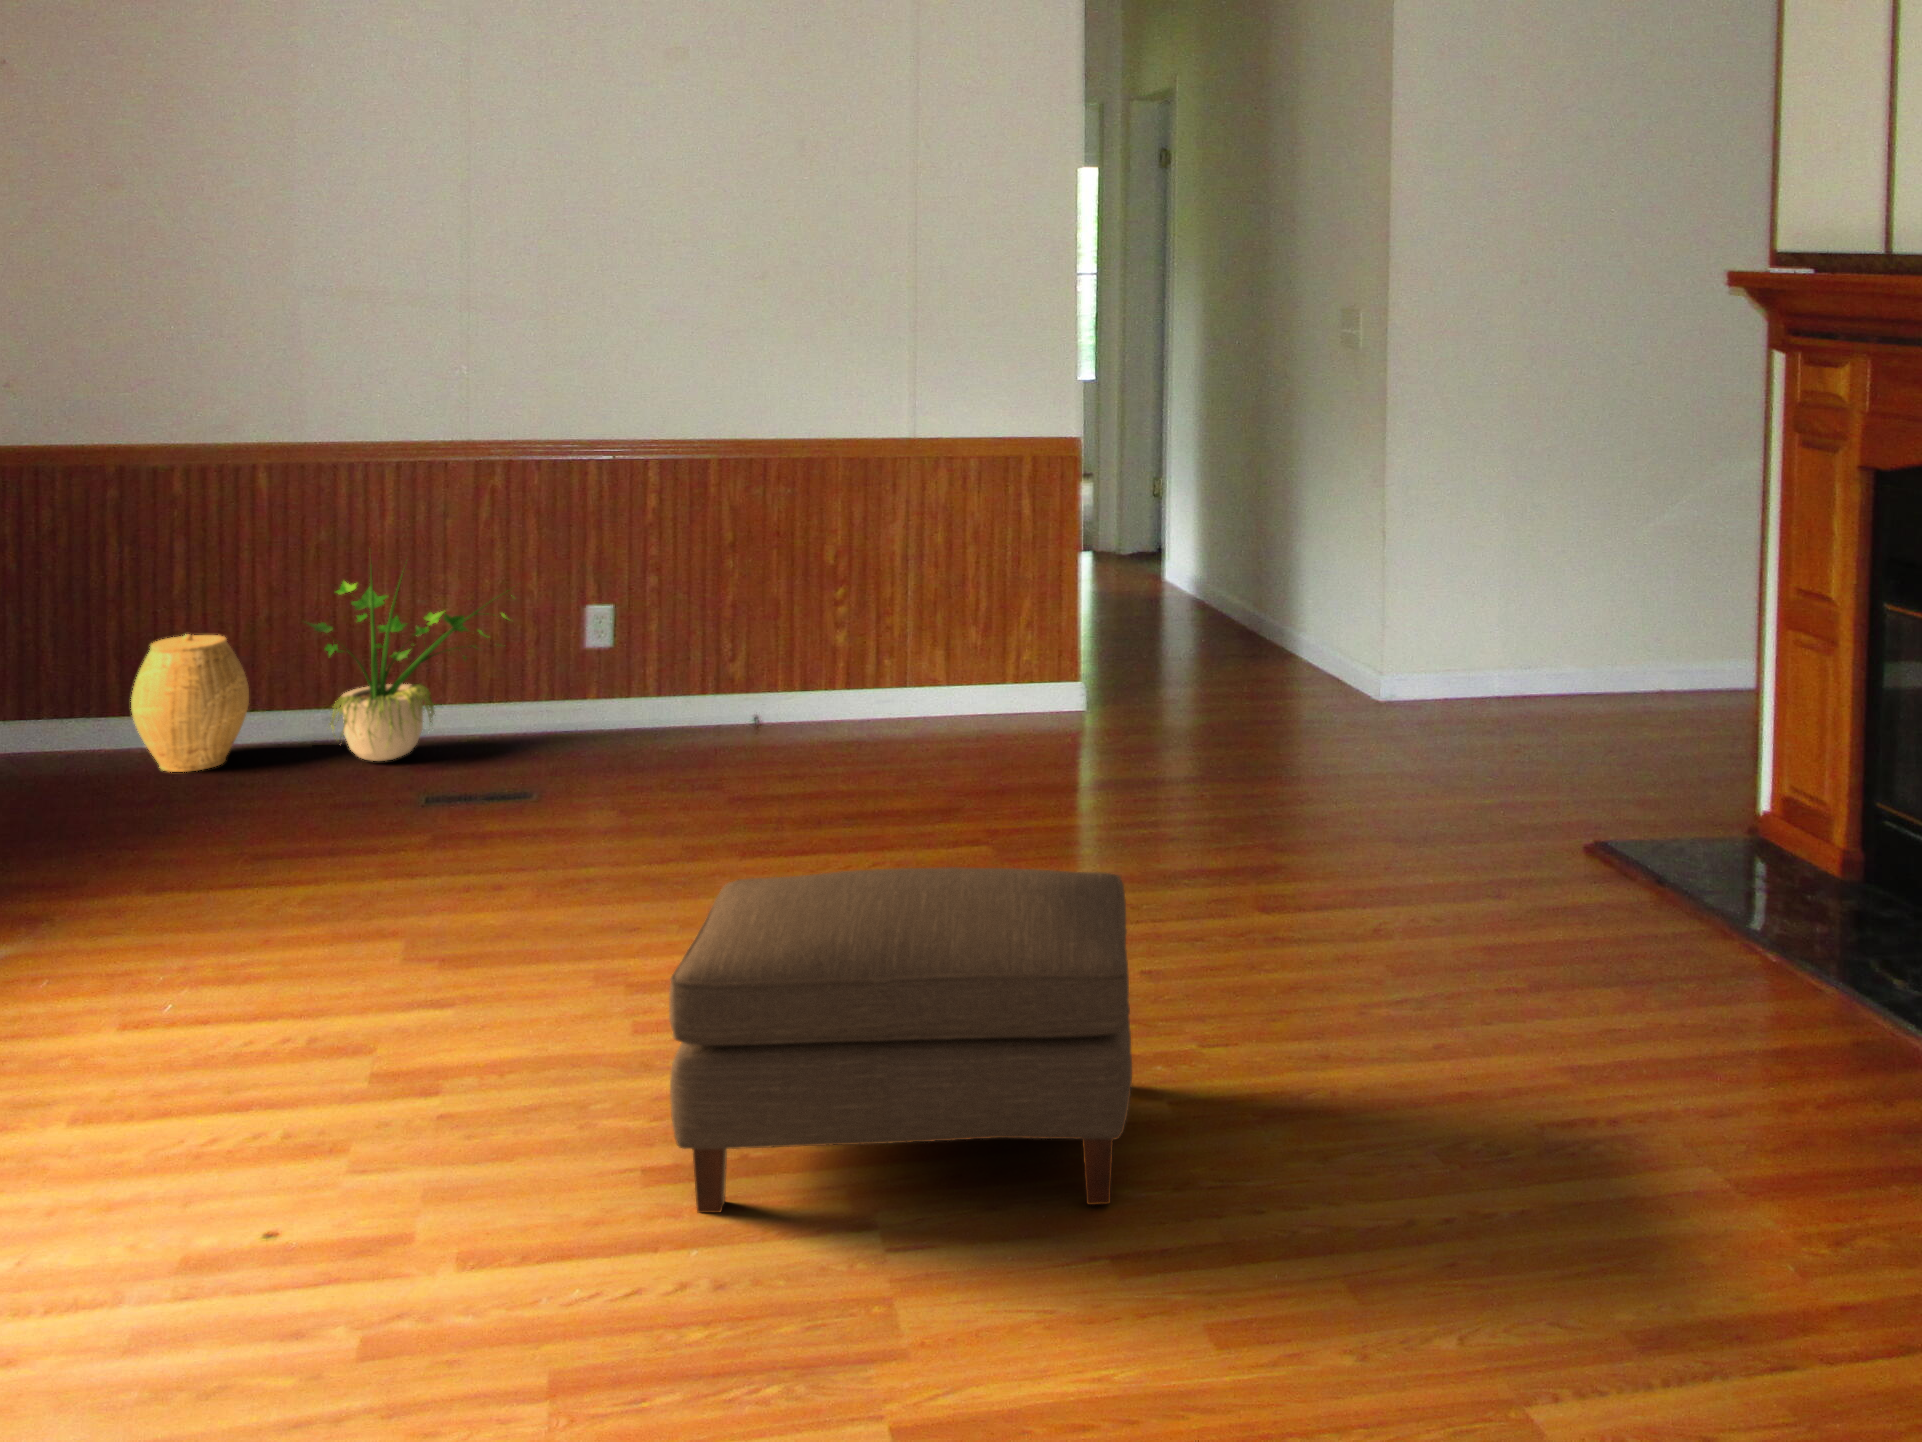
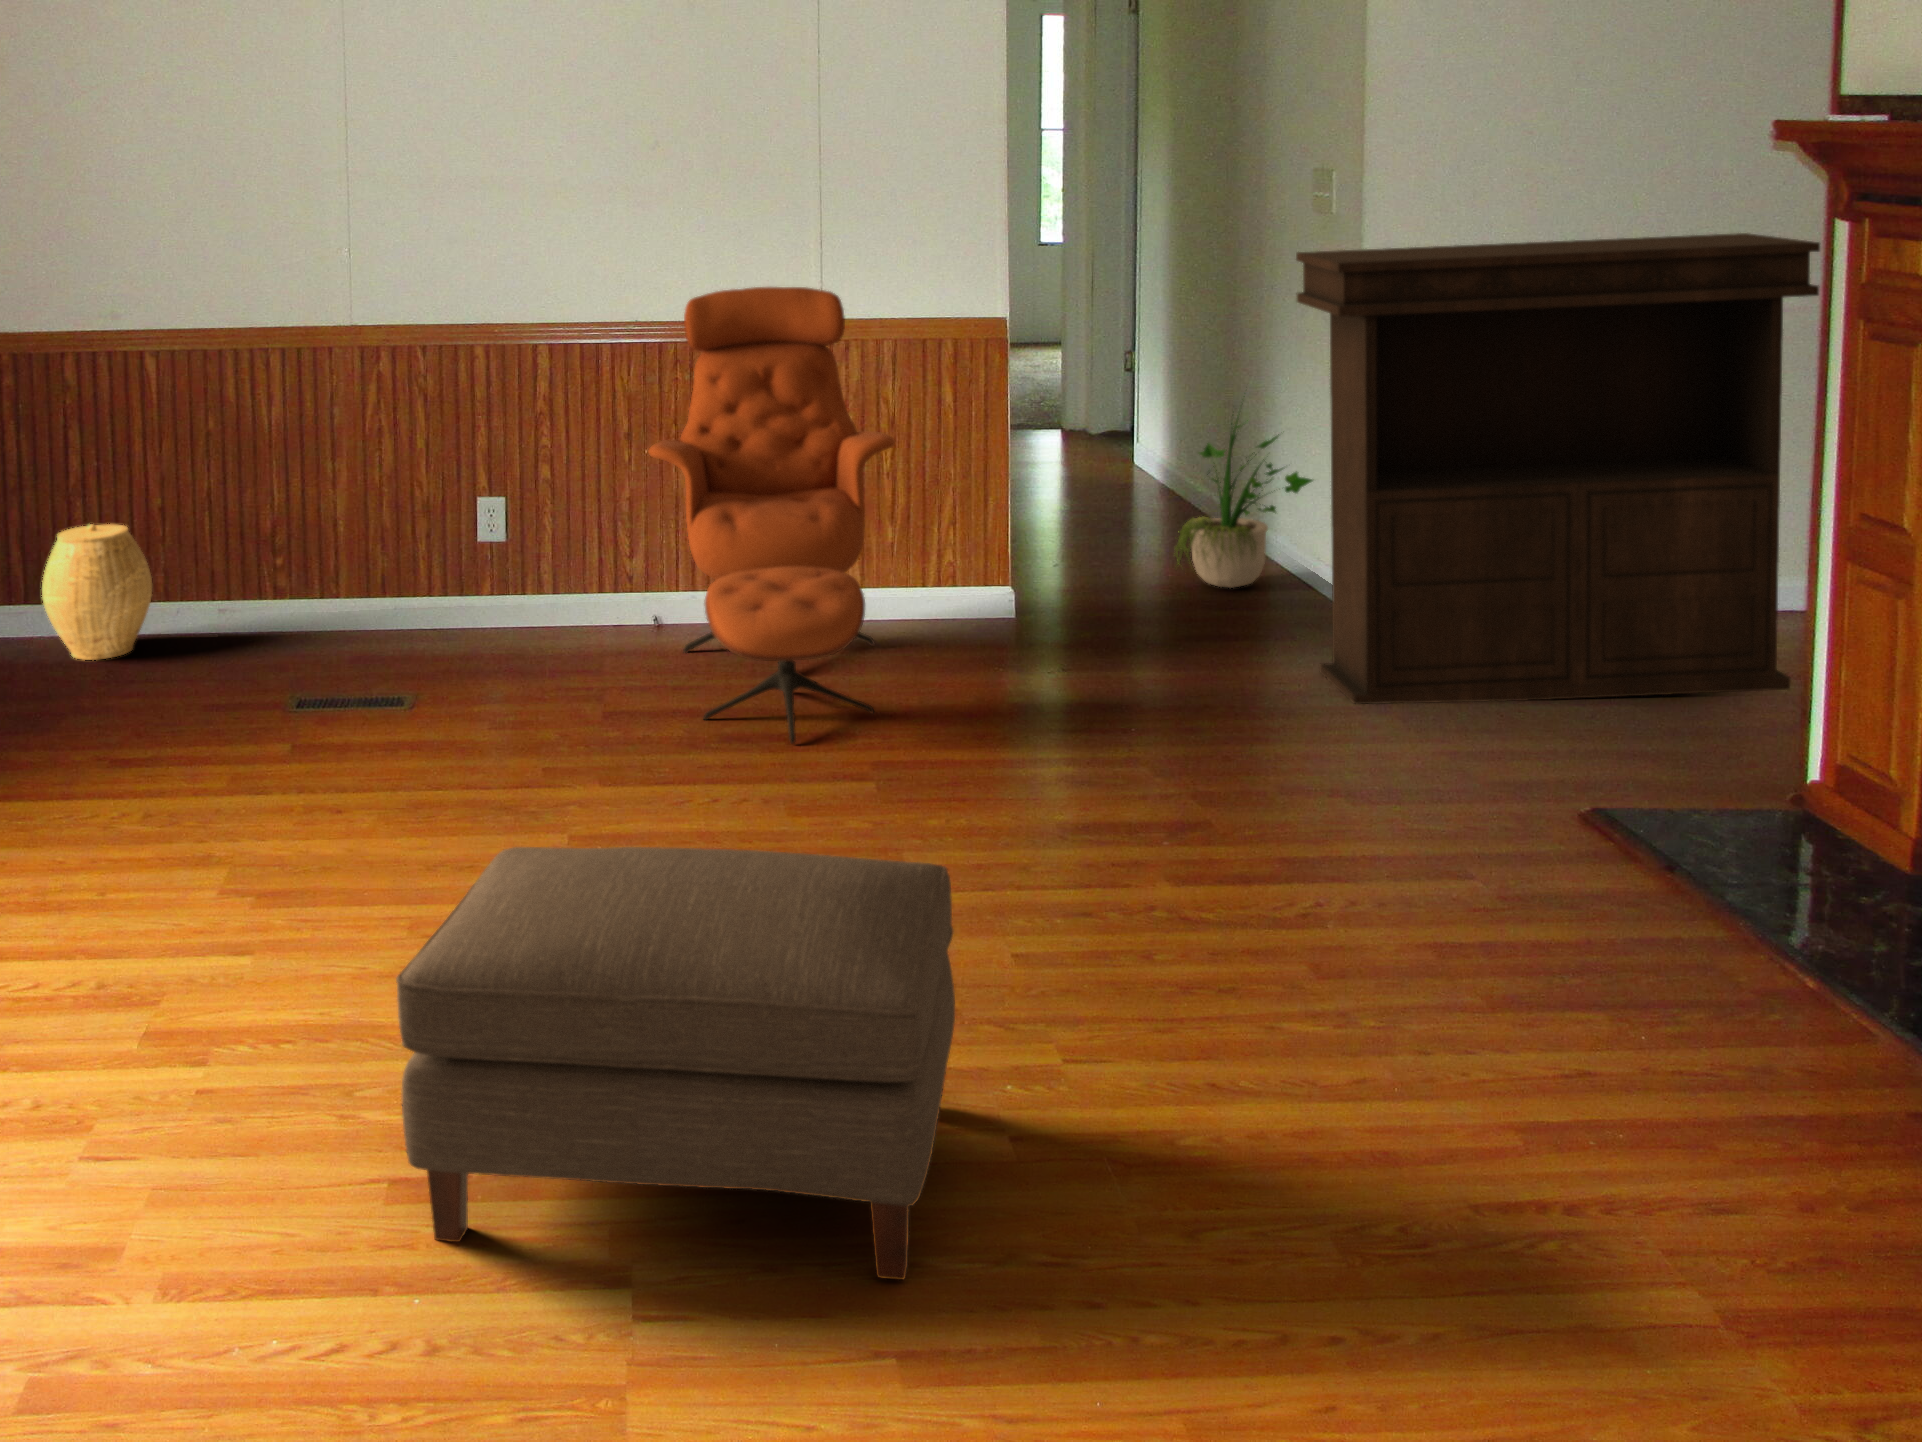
console table: none [1345,369,1754,773] -> present [1296,233,1820,704]
lounge chair: none [765,405,996,819] -> present [649,287,895,744]
potted plant: present [307,562,512,761] -> present [1175,420,1313,588]

